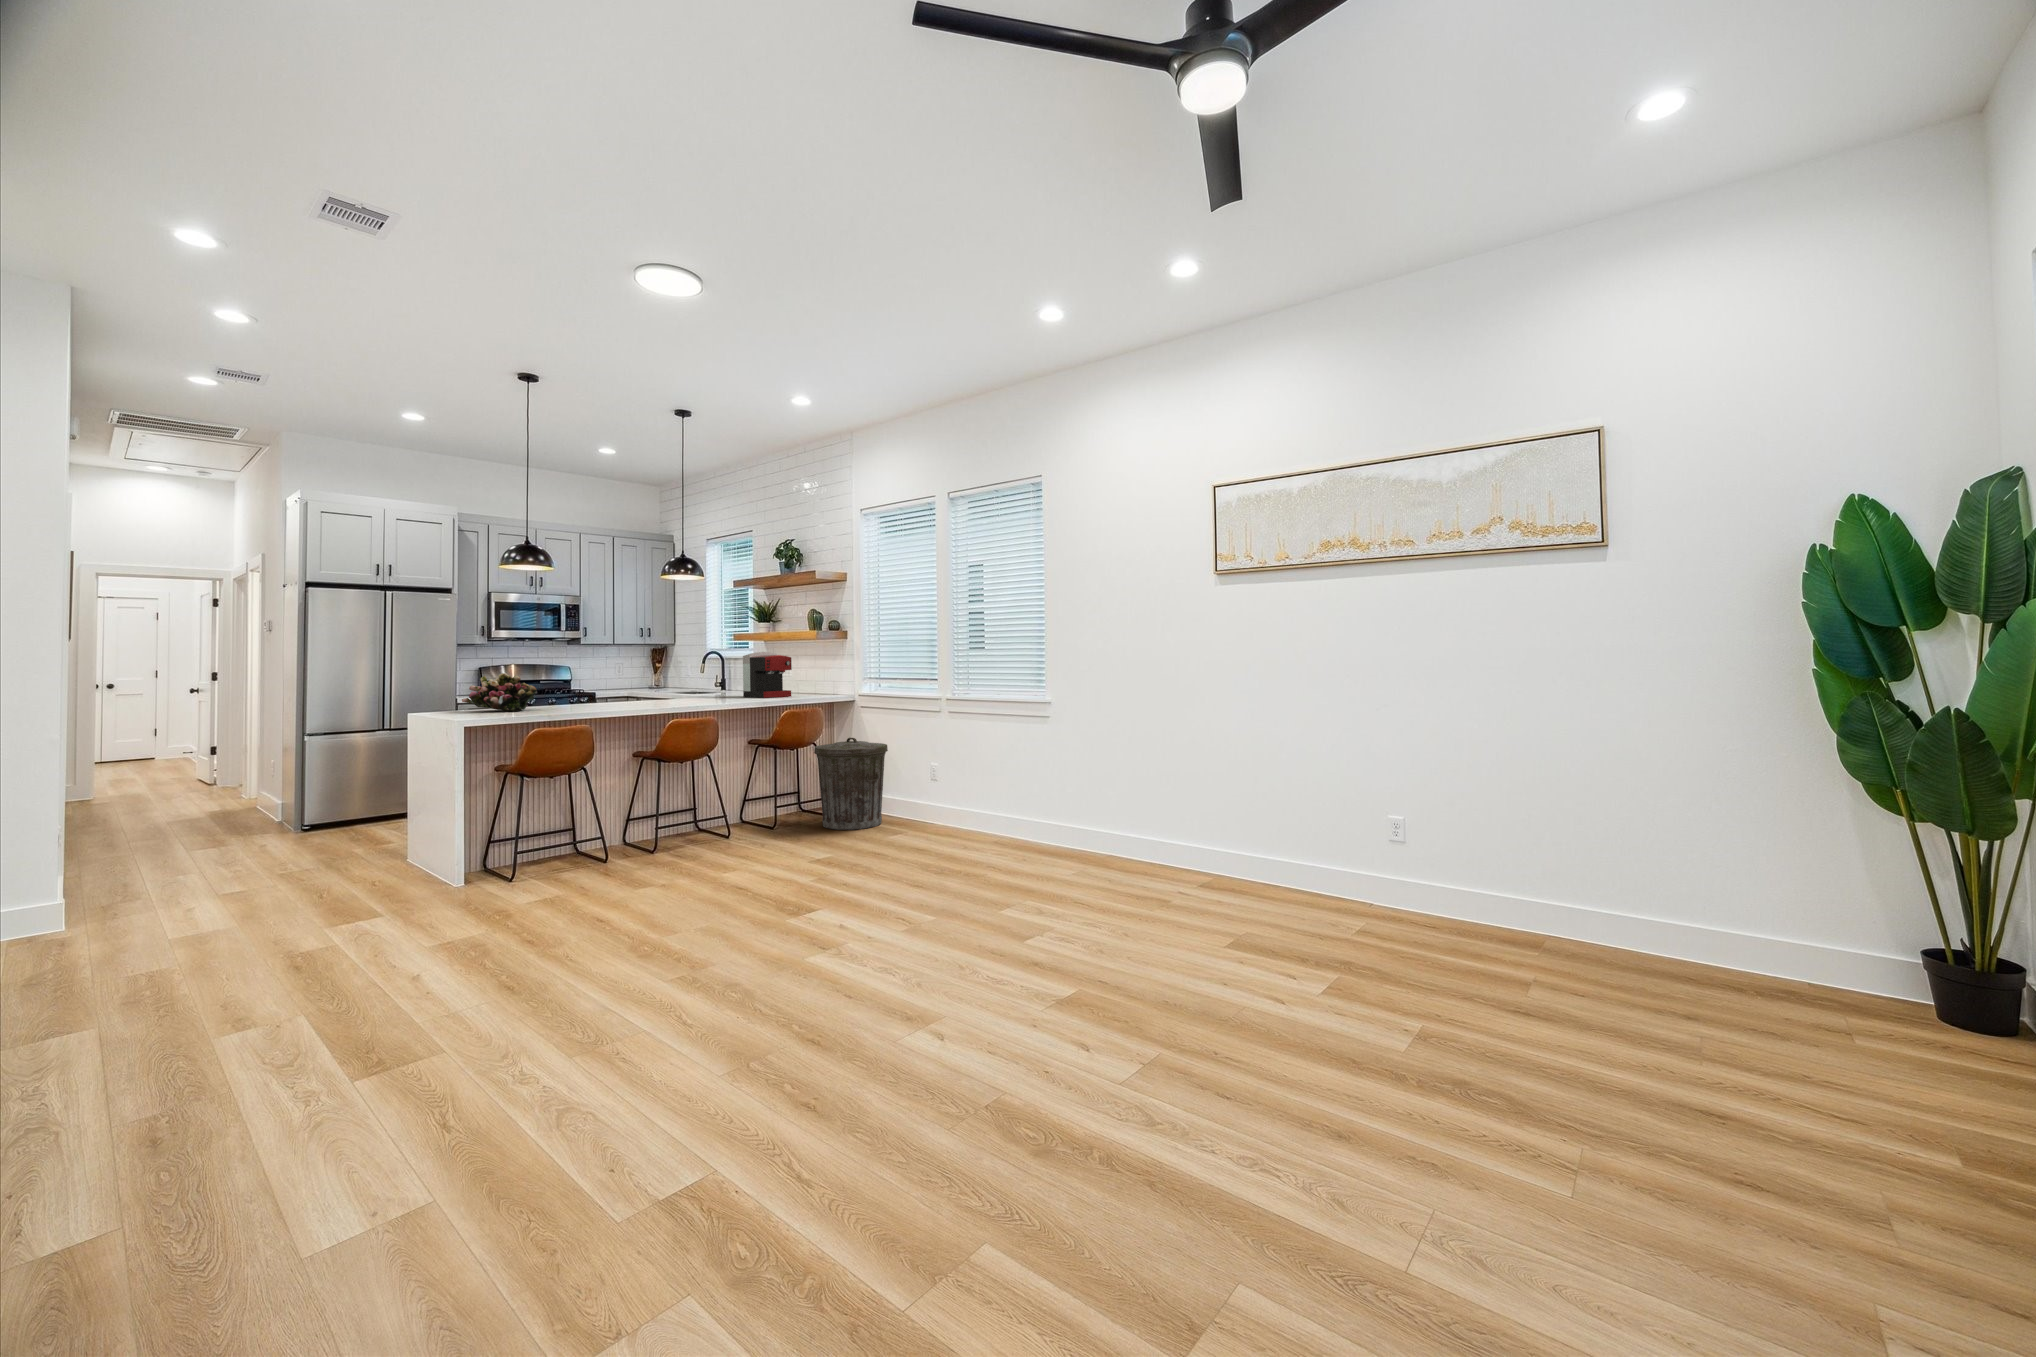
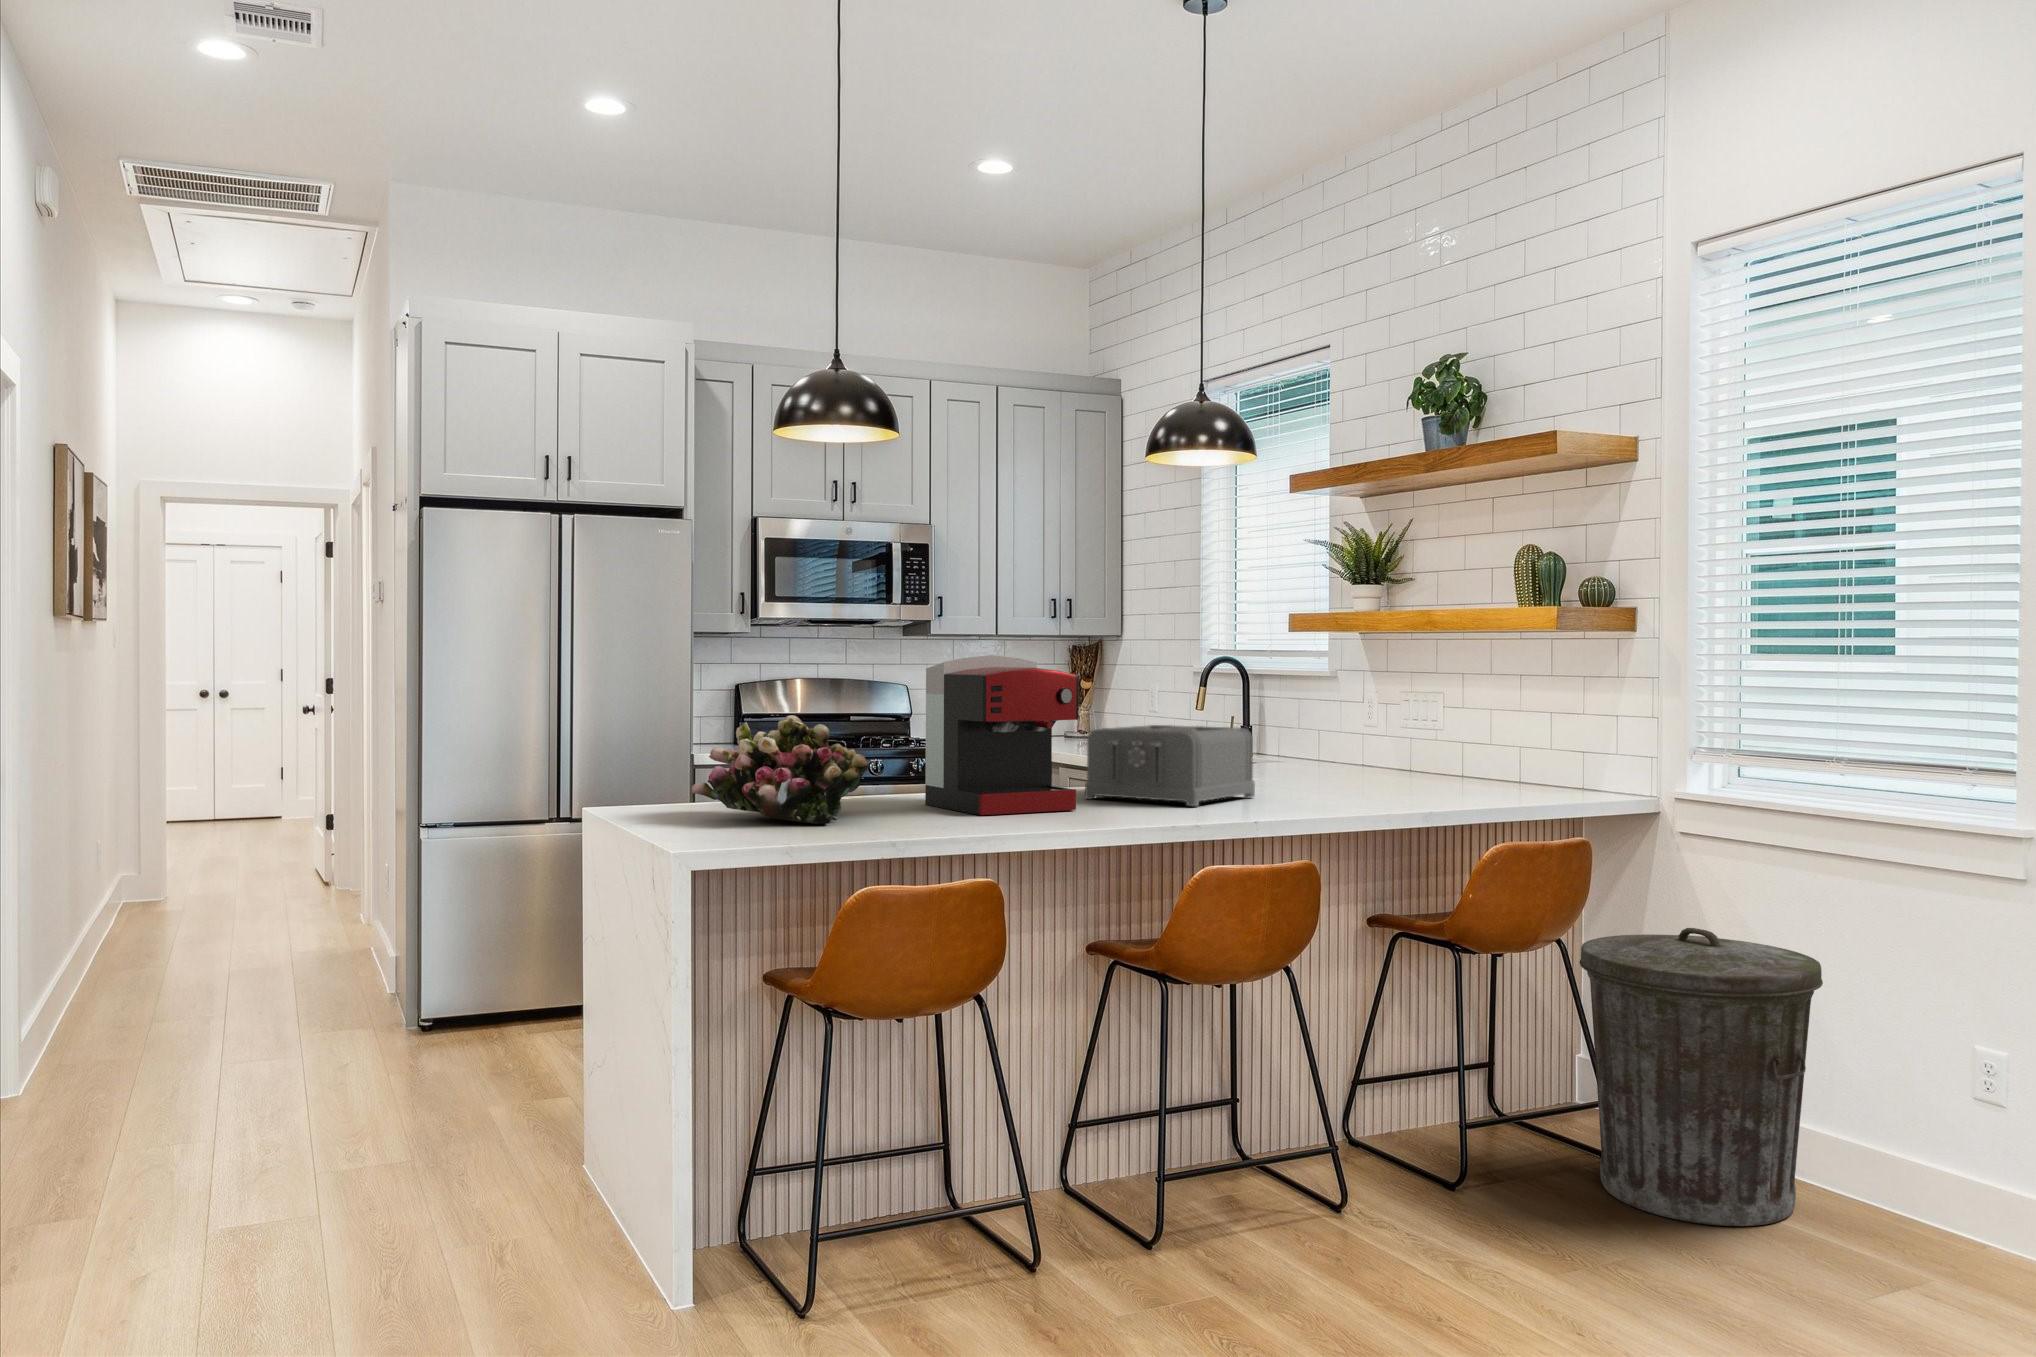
coffee maker: present [743,652,792,698] -> present [925,655,1079,815]
toaster: none [633,677,702,704] -> present [1085,725,1255,806]

